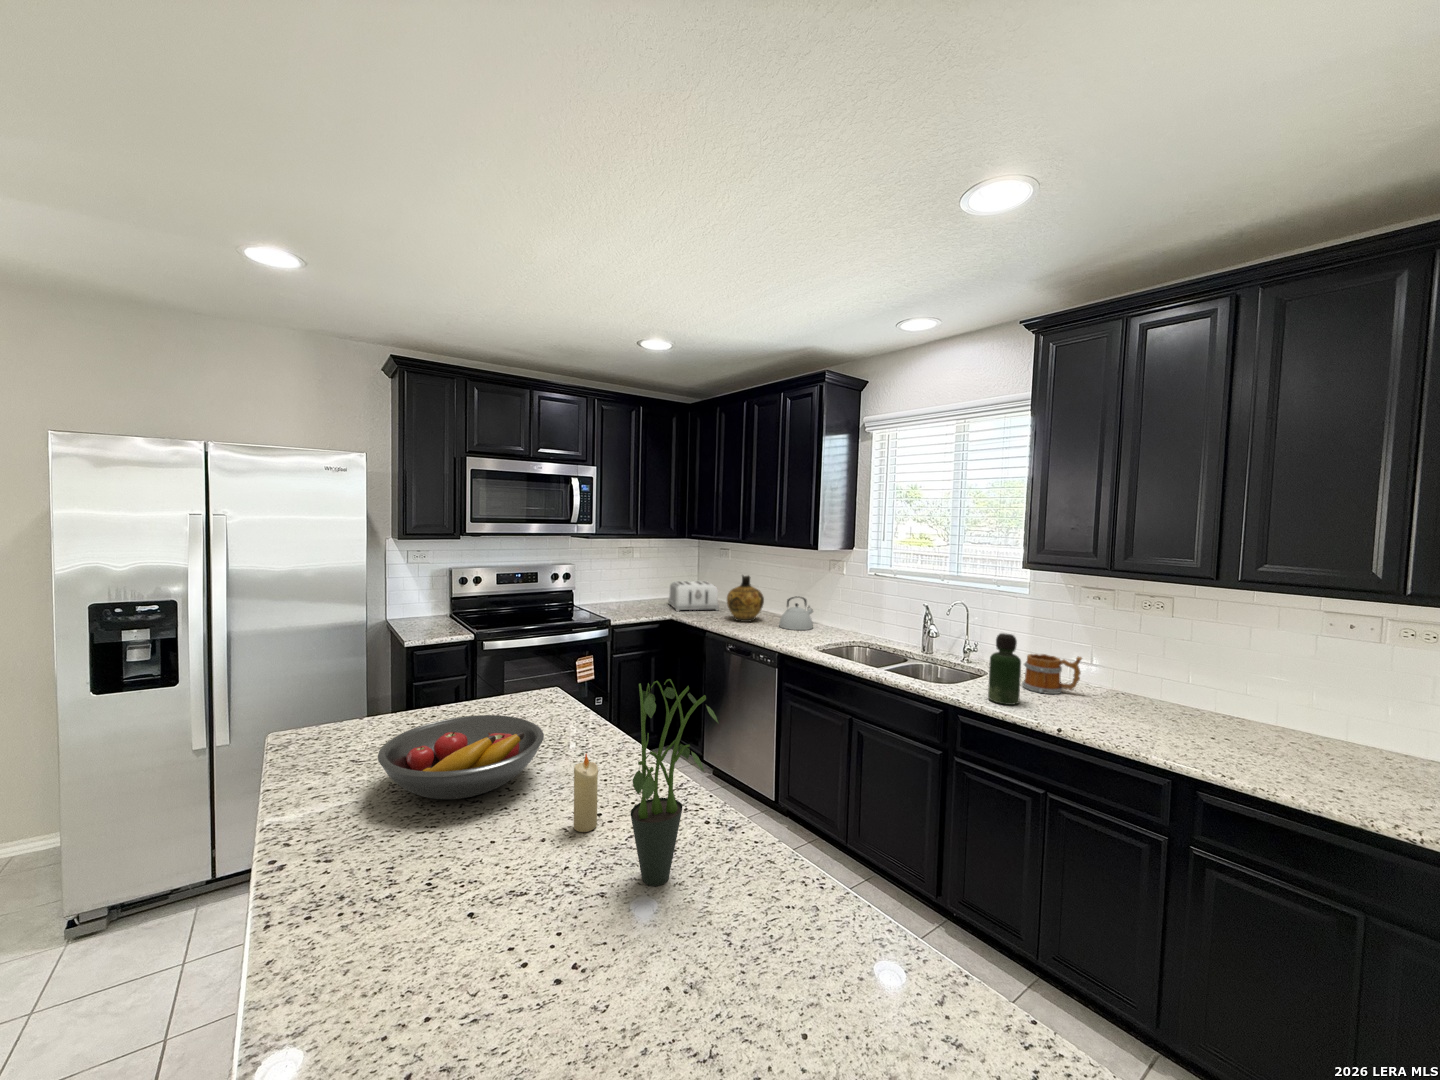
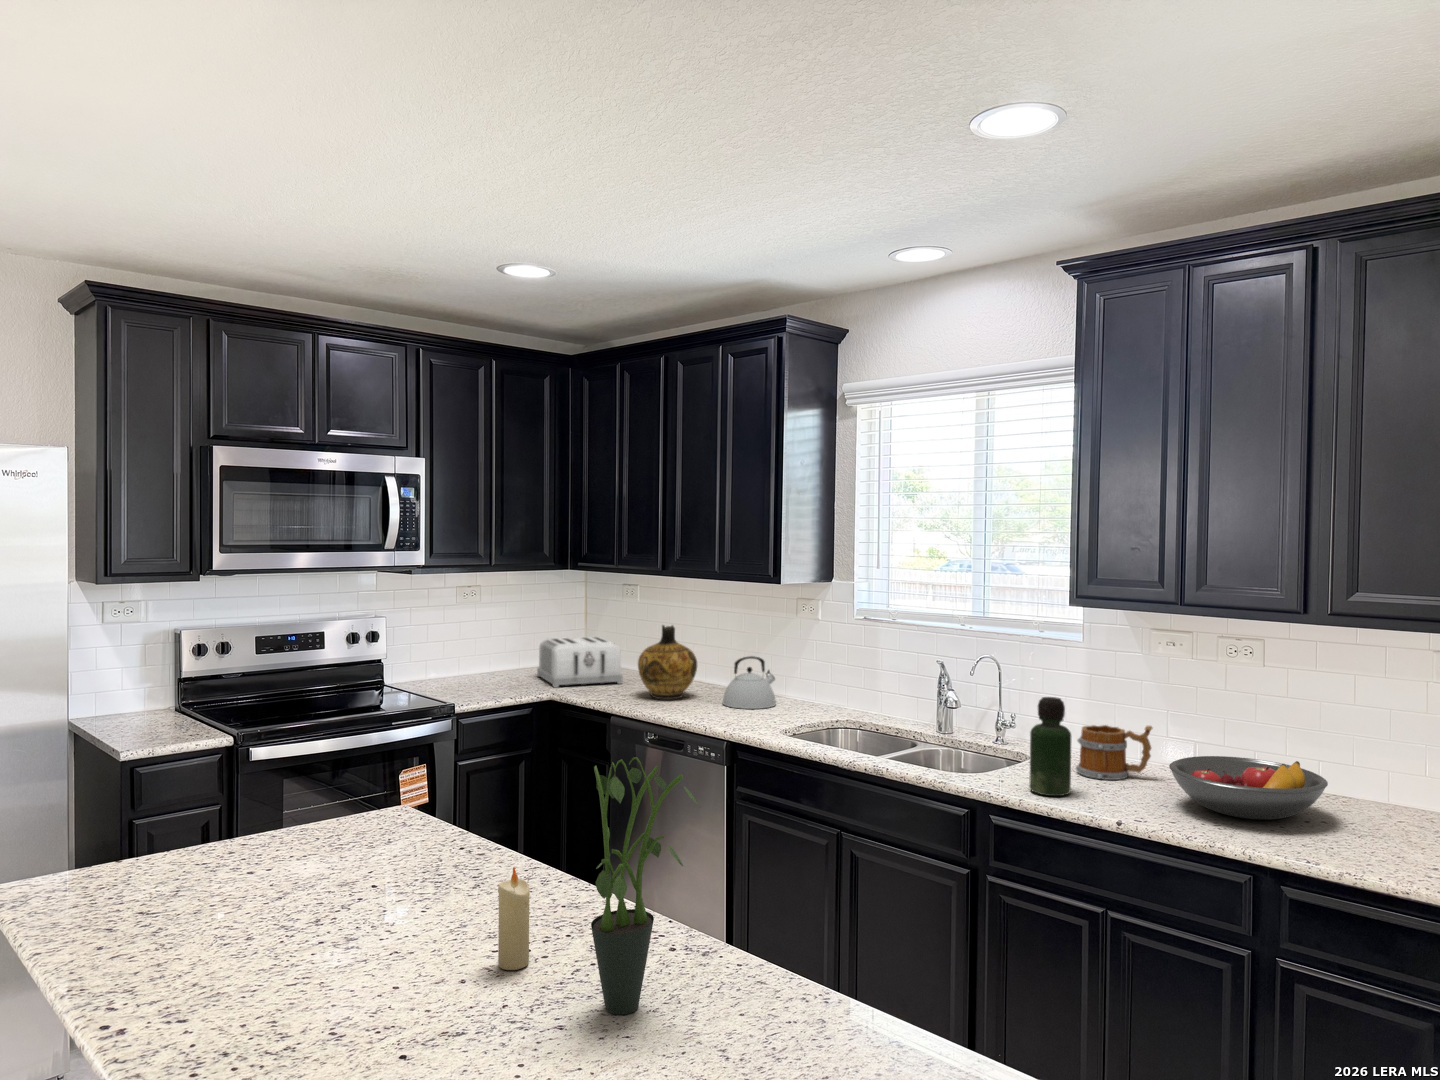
fruit bowl: present [378,715,544,799] -> present [1169,756,1328,820]

